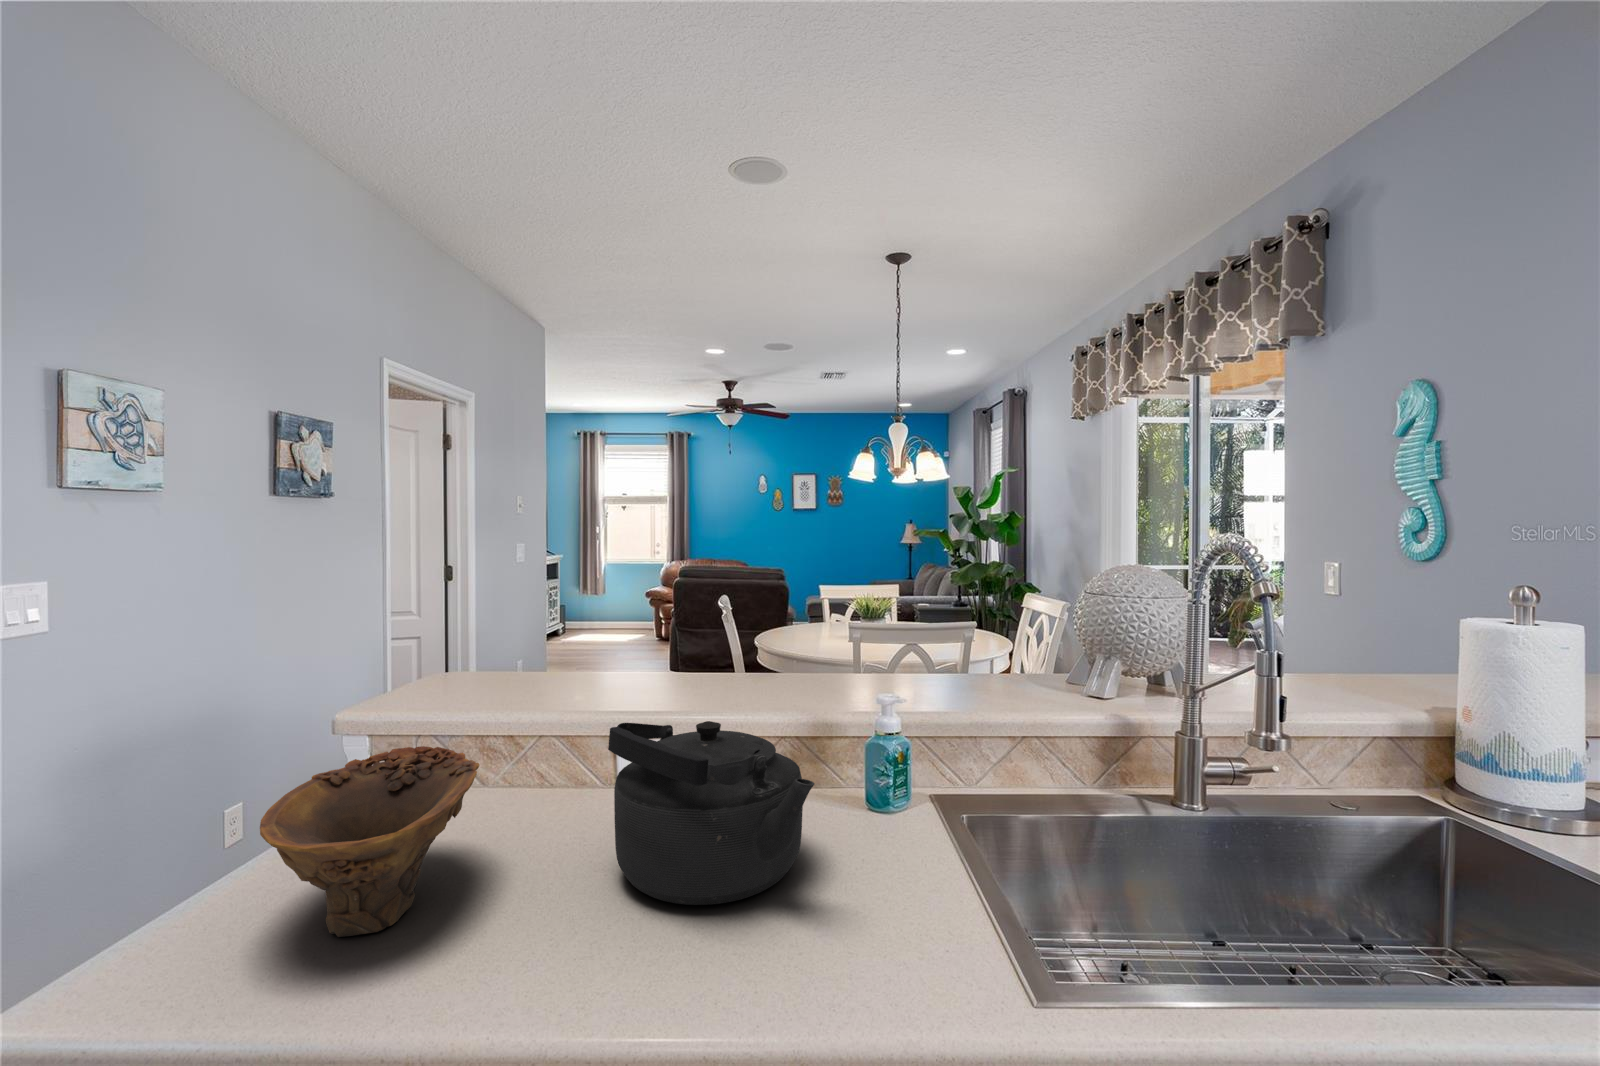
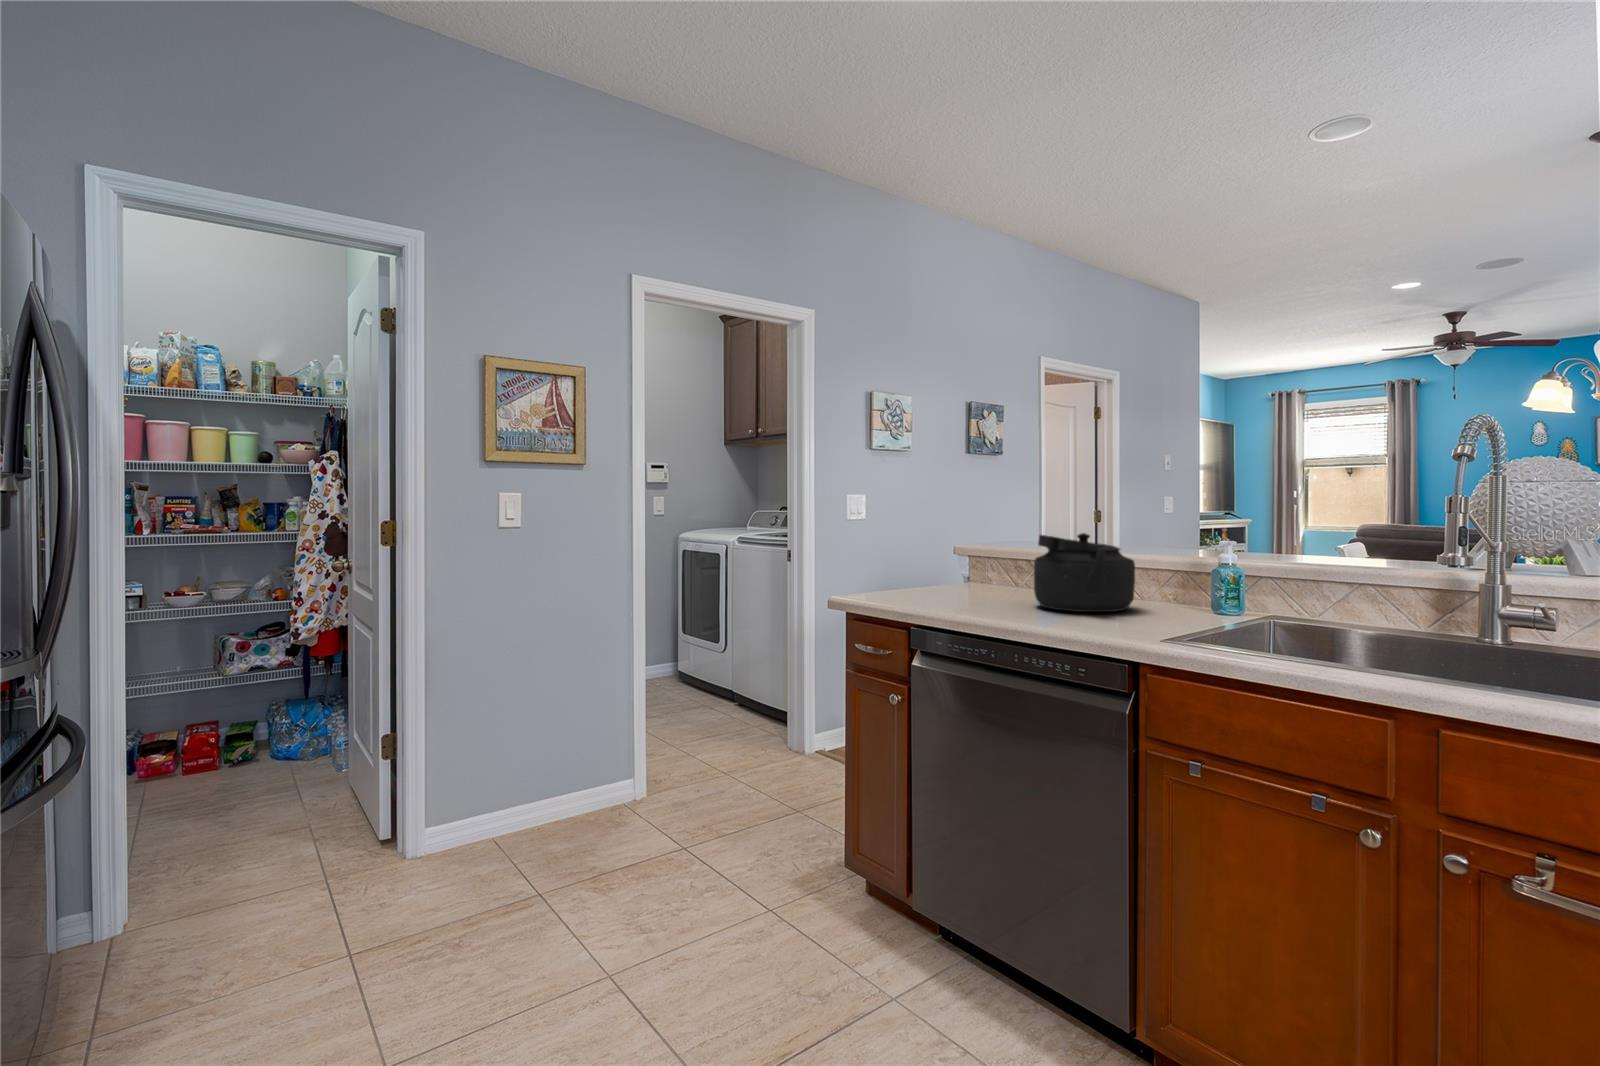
bowl: present [260,746,479,937] -> none [904,545,988,599]

